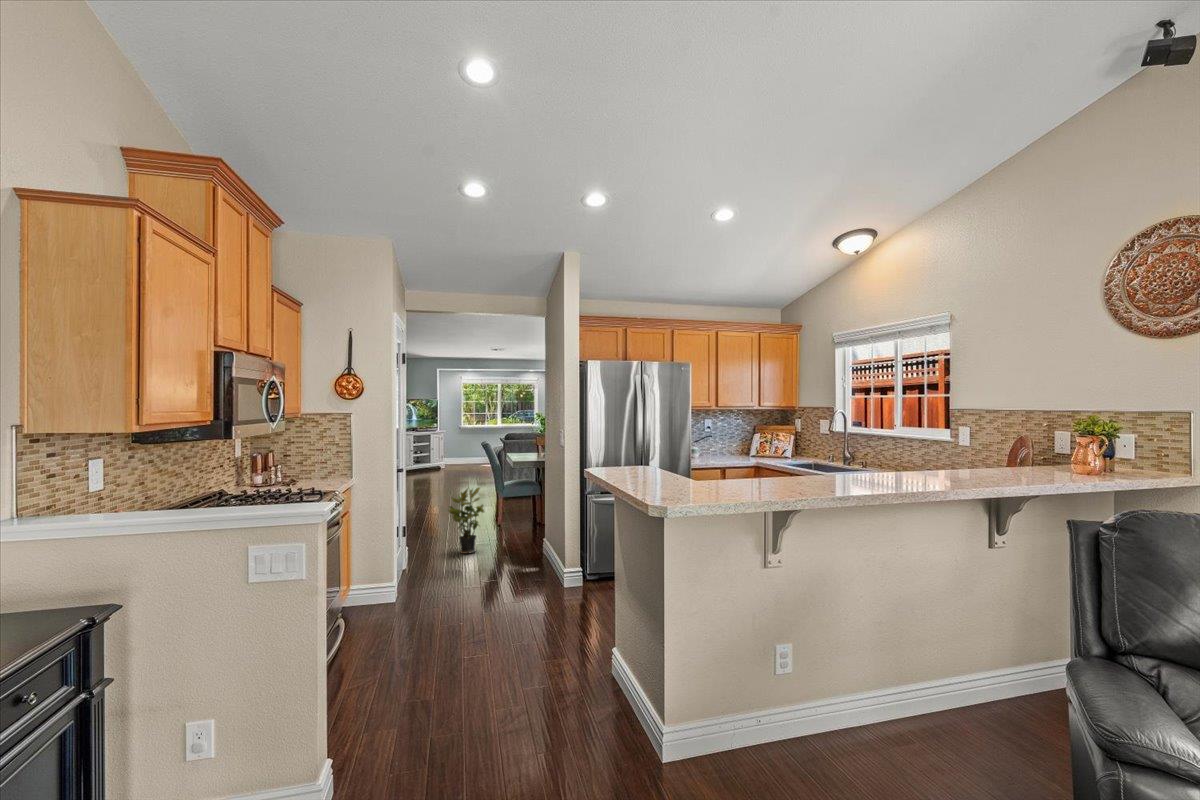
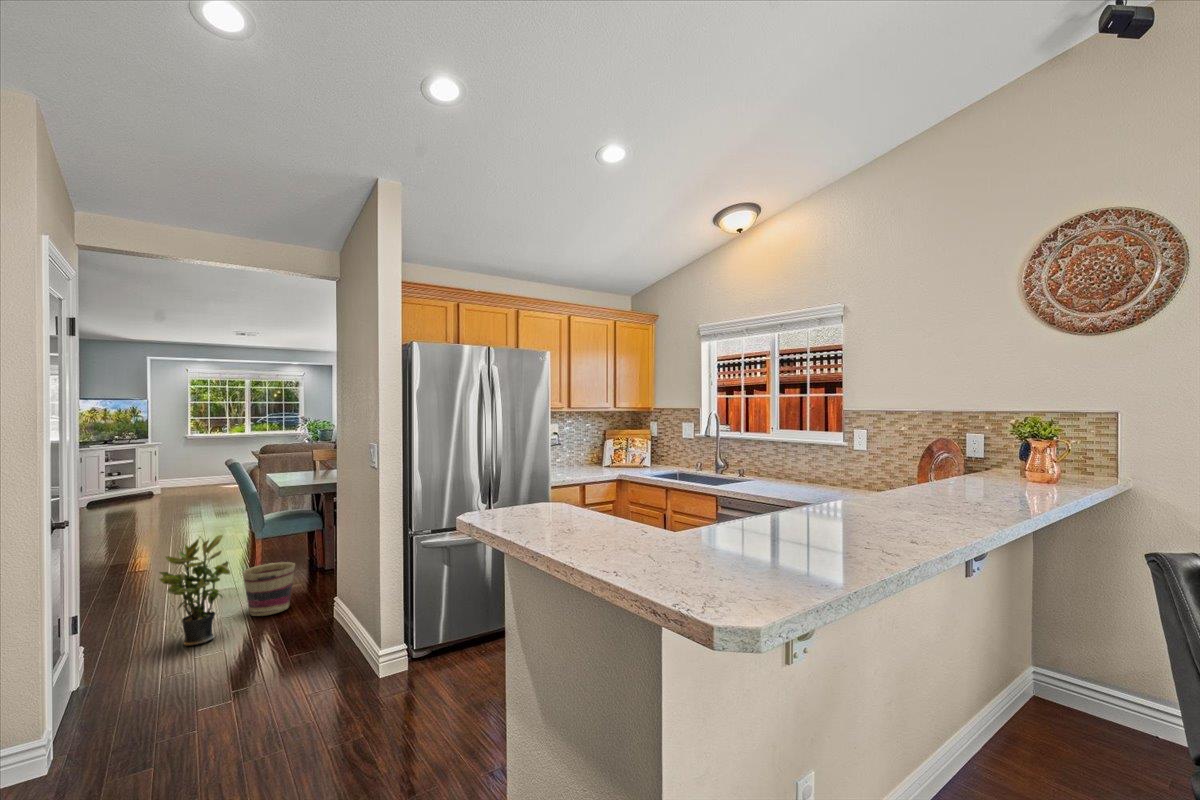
basket: none [491,511,522,544] -> present [242,562,295,616]

